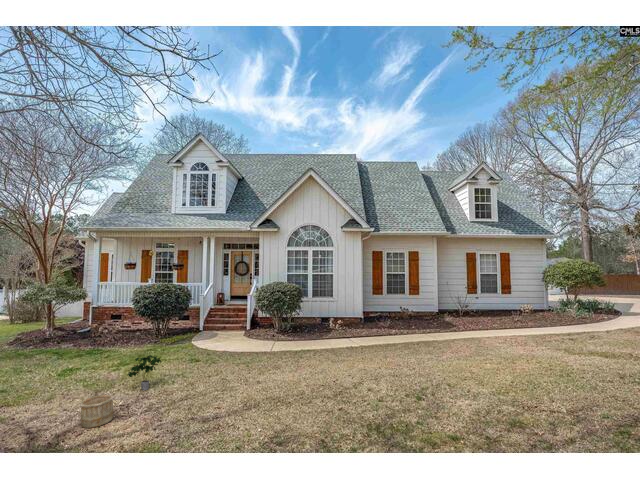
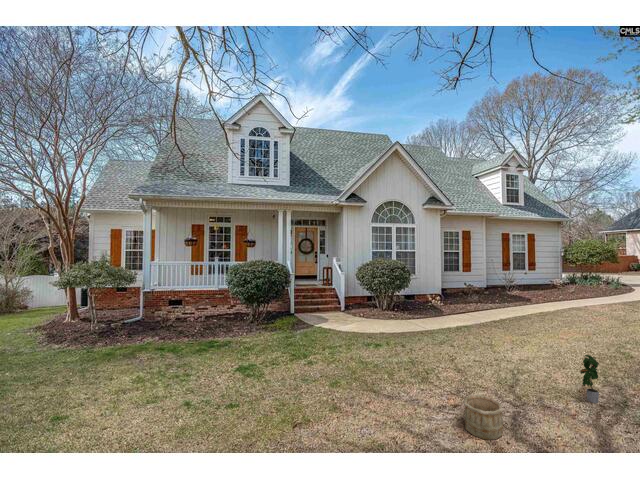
potted plant: present [128,355,161,390] -> present [580,355,599,403]

